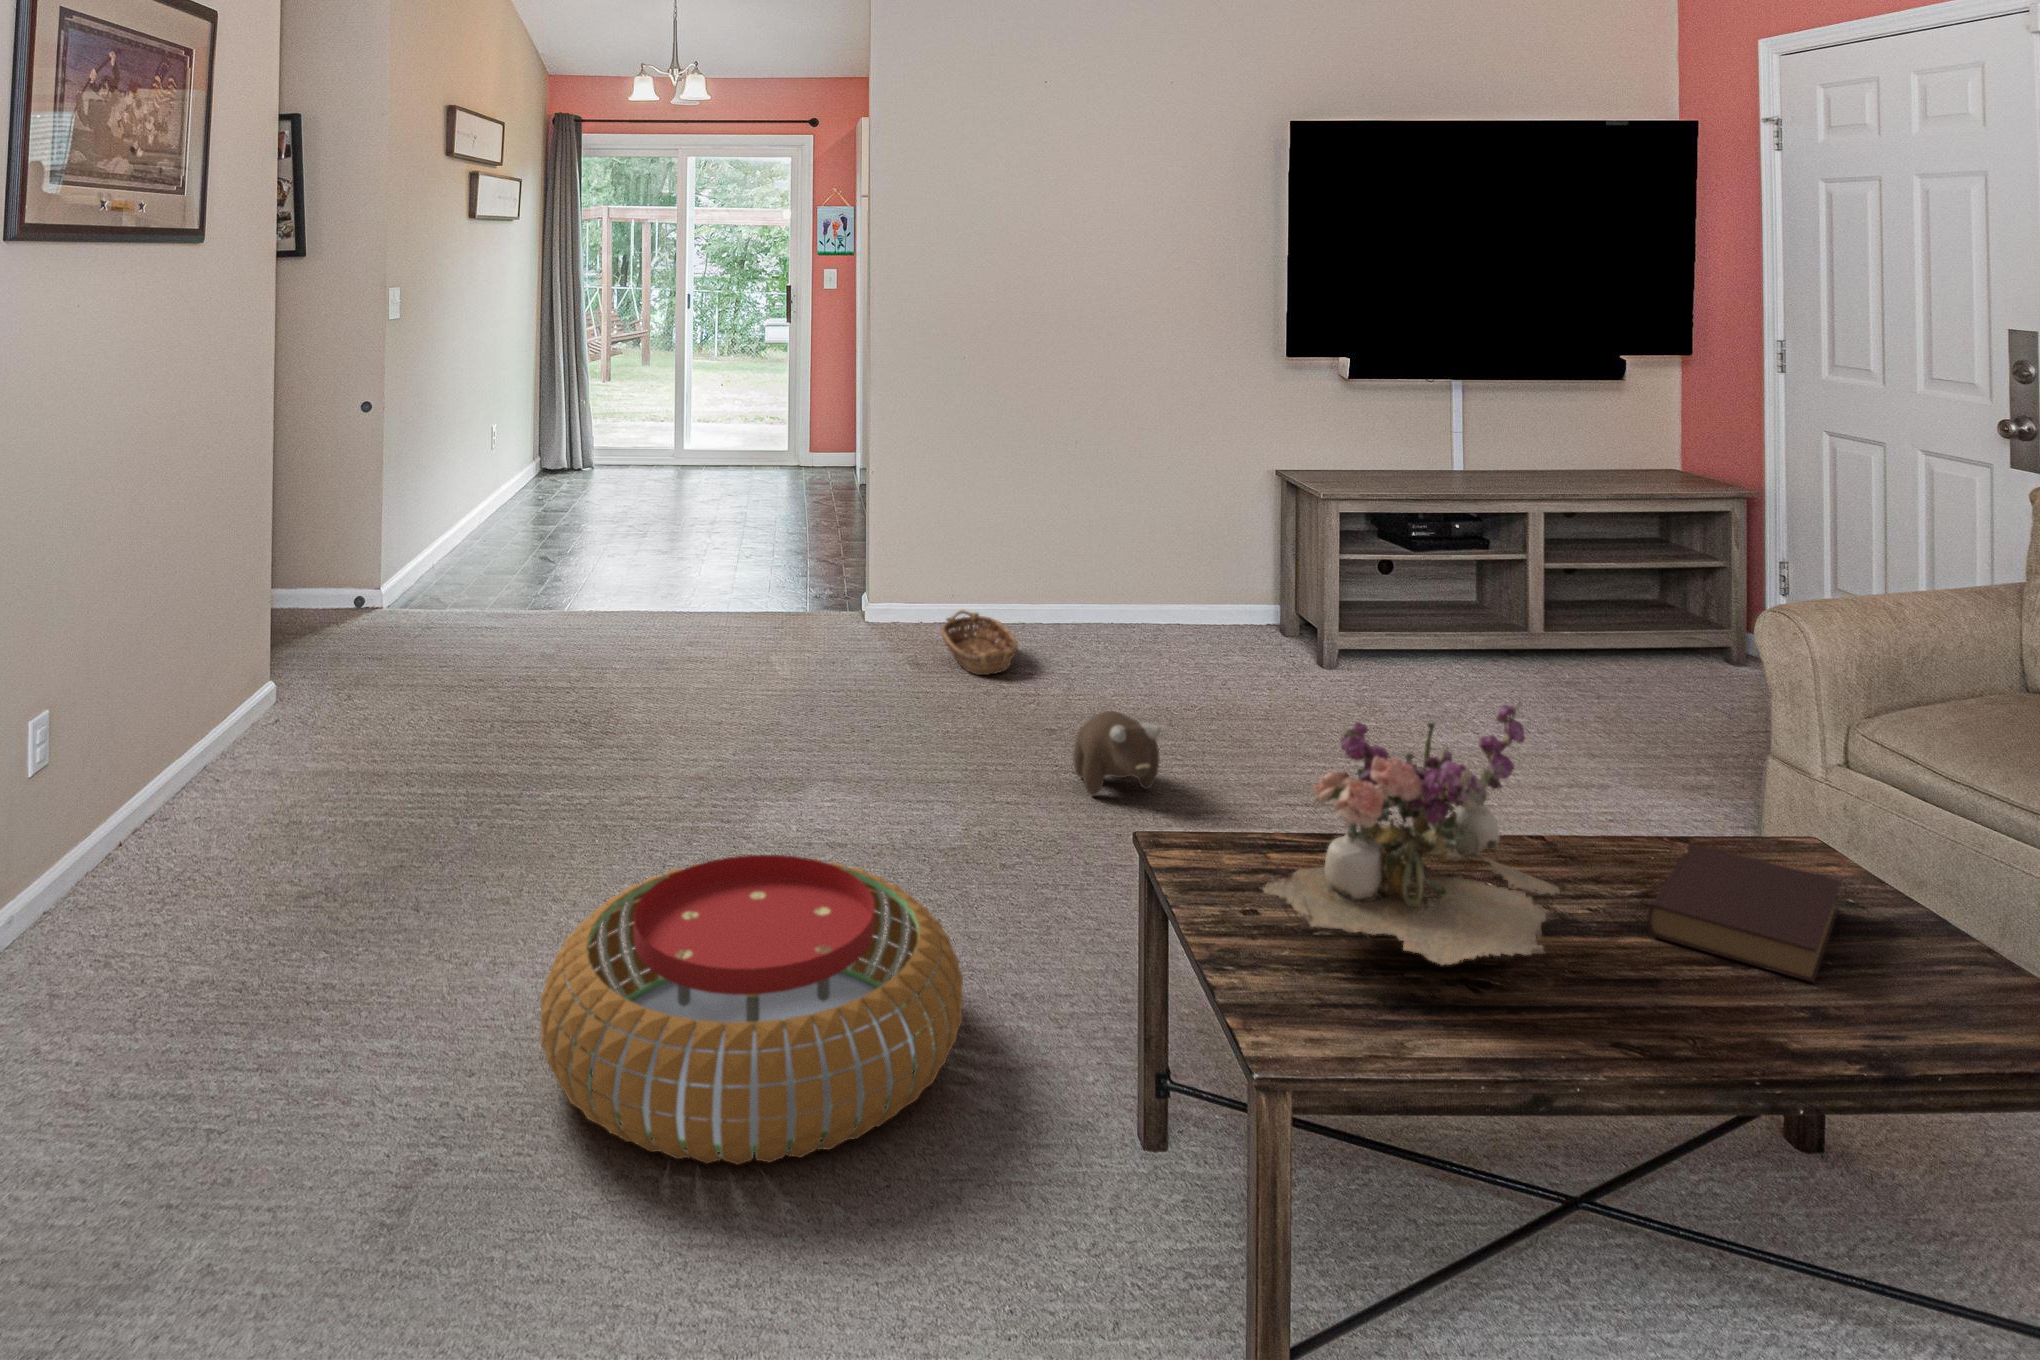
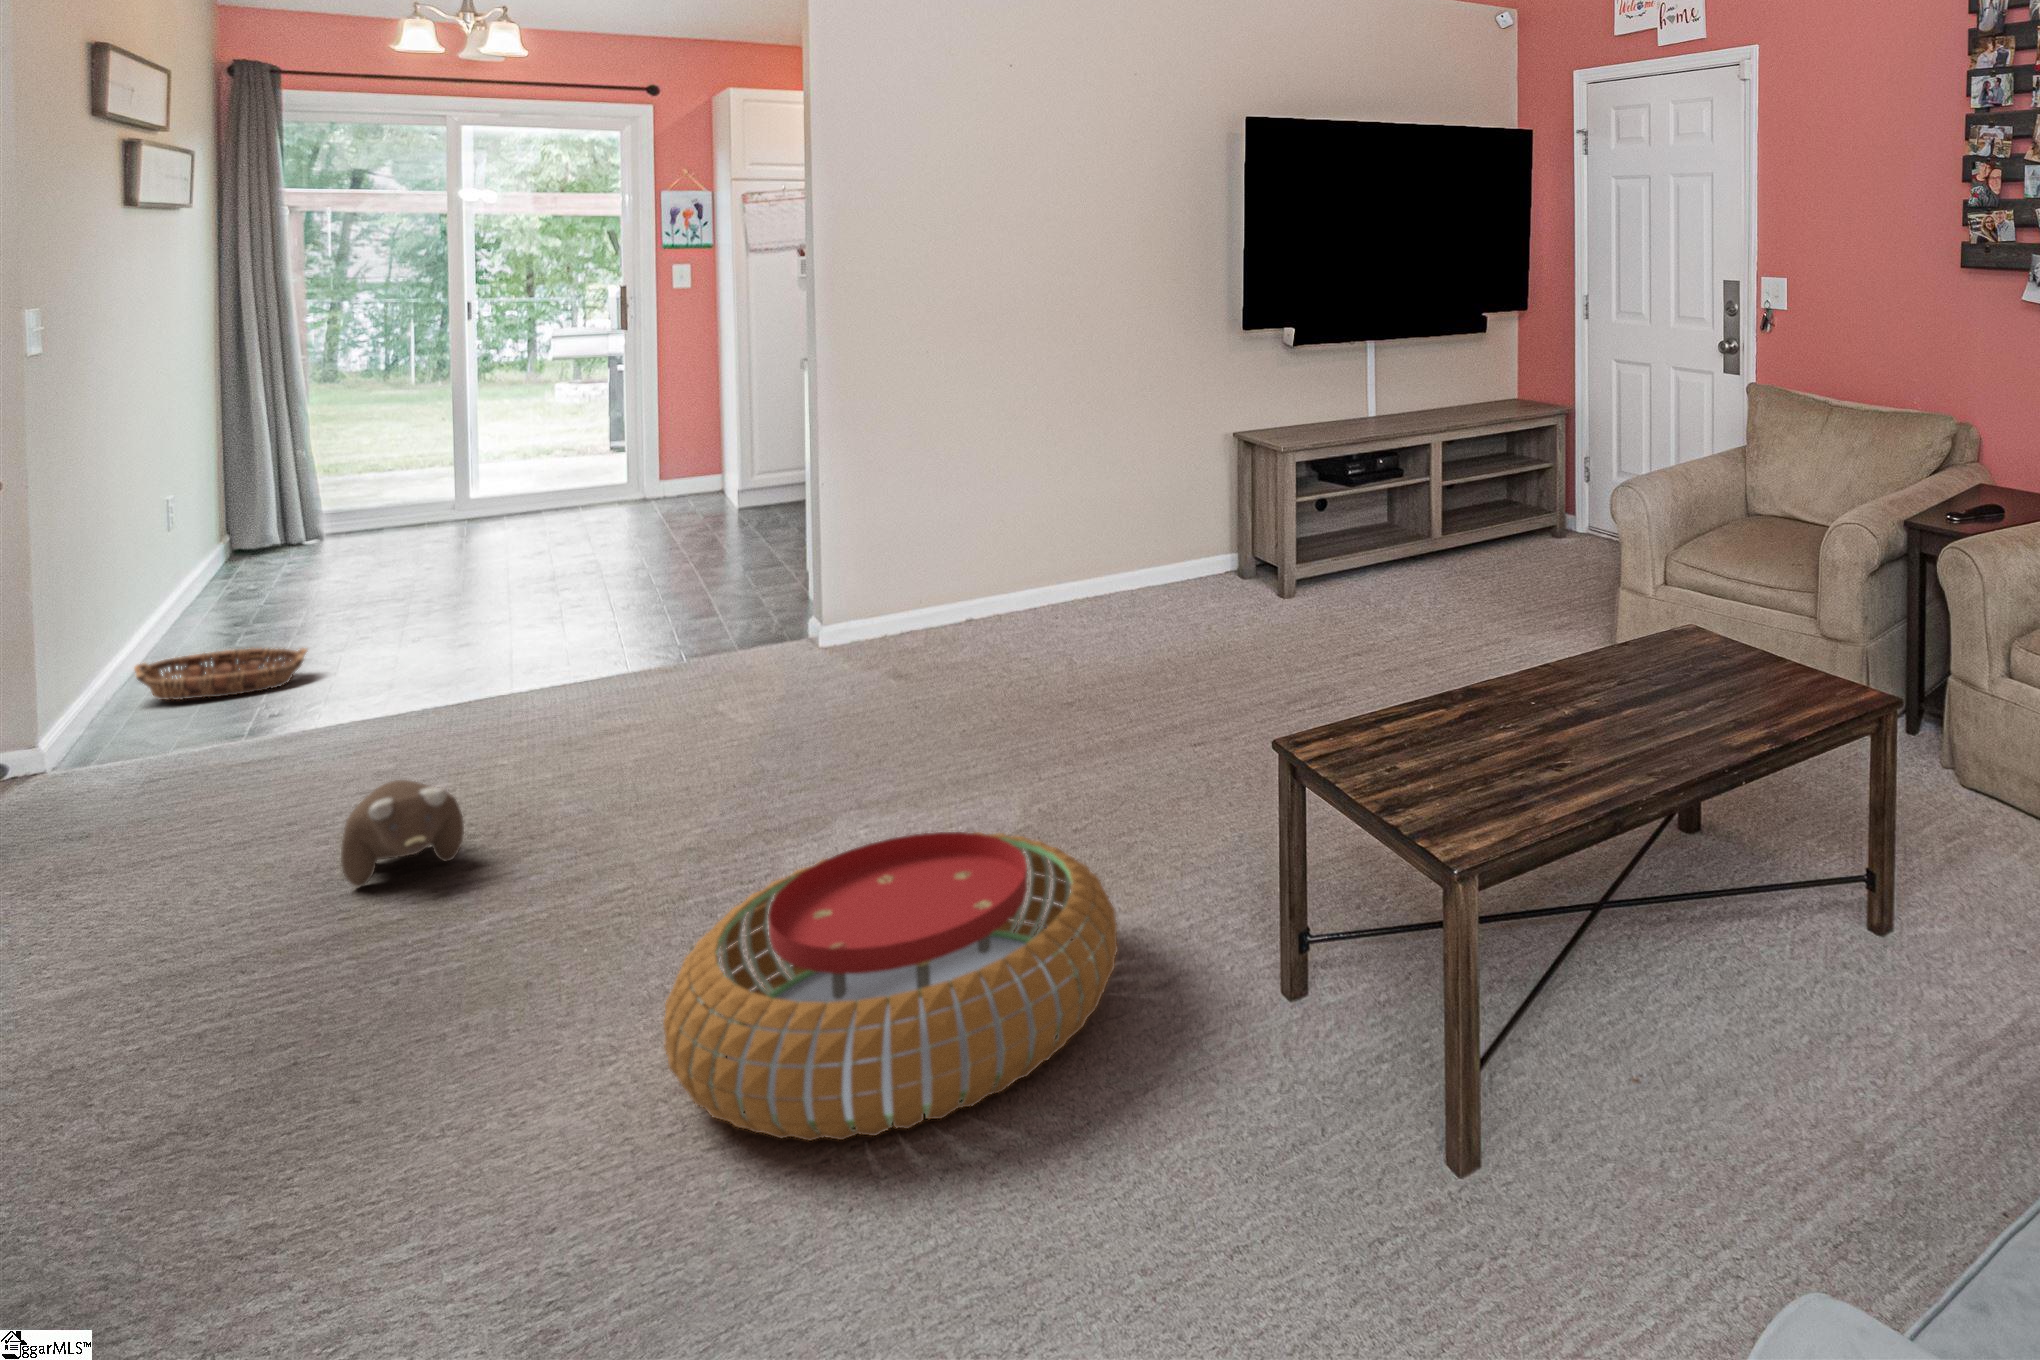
basket: present [941,610,1018,675] -> present [134,648,307,700]
flower arrangement: present [1260,701,1559,965] -> none [1405,566,1611,763]
plush toy: present [1073,711,1161,795] -> present [341,780,464,886]
book: present [1647,844,1840,982] -> none [1647,652,1749,721]

